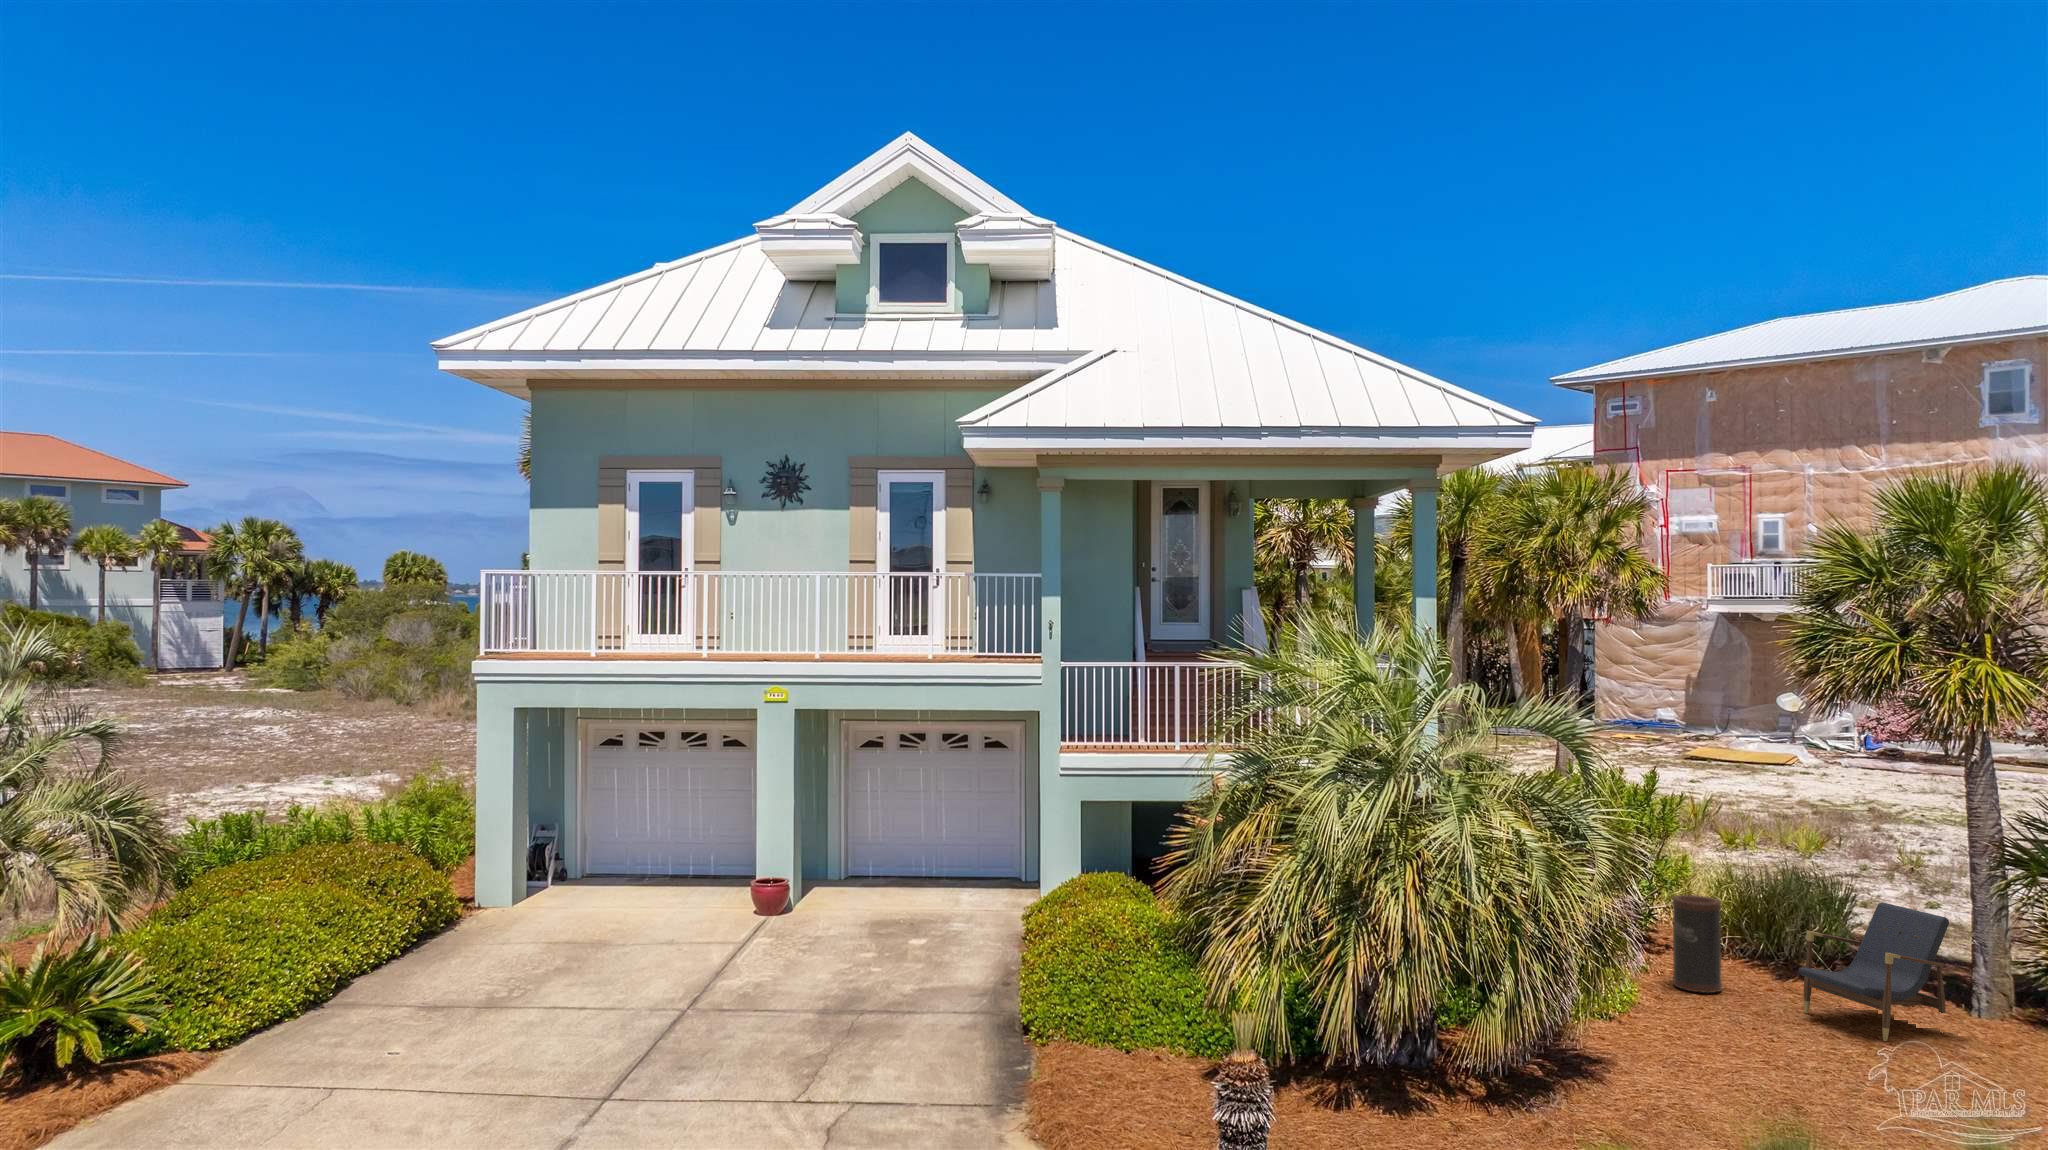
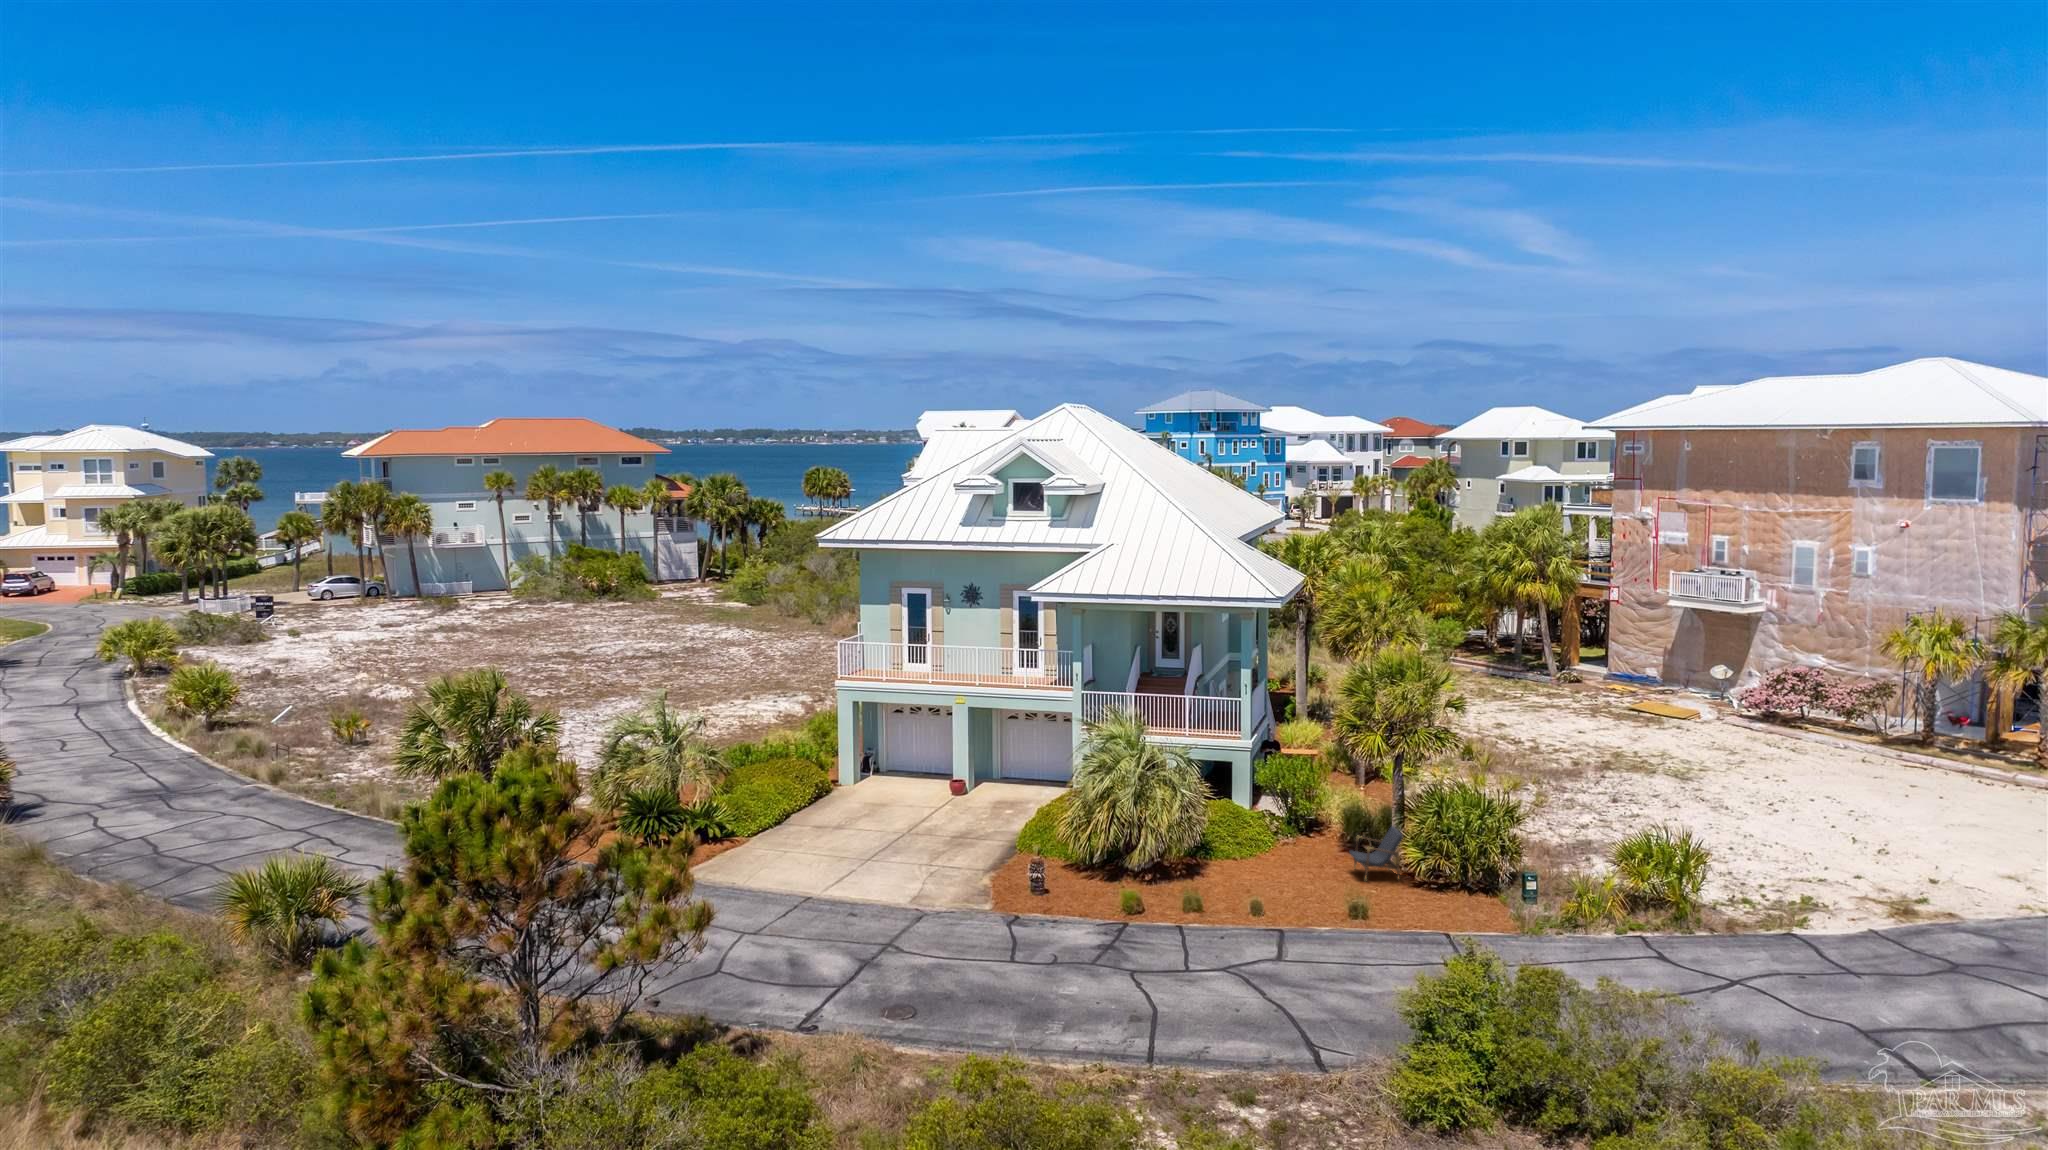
trash can: present [1672,895,1722,994] -> none [1317,816,1338,859]

